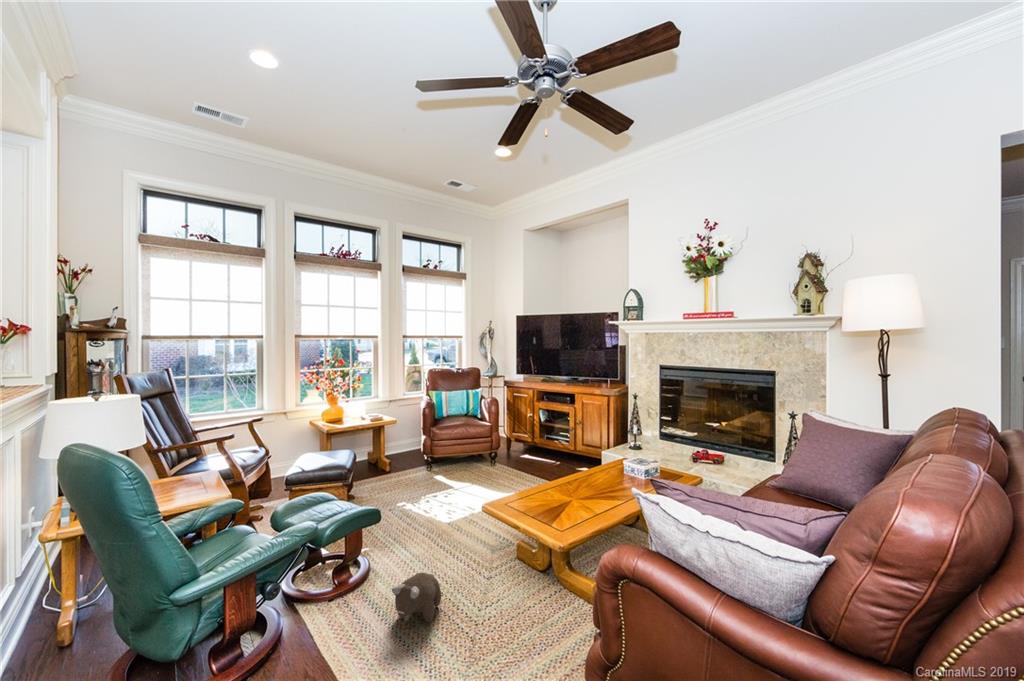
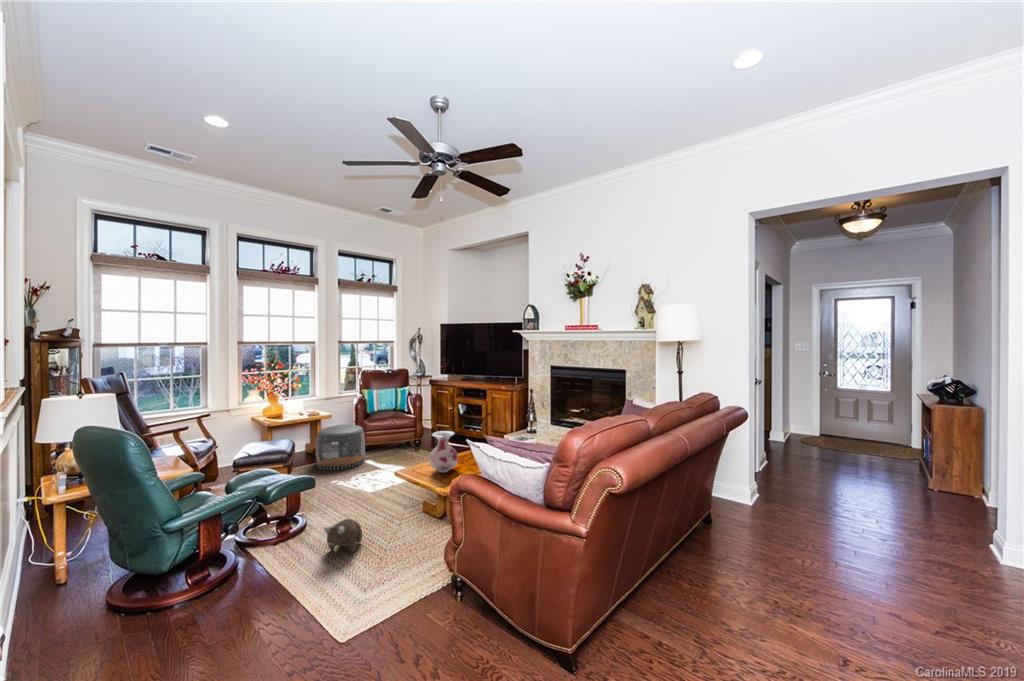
pouf: none [379,433,434,488] -> present [316,425,365,470]
vase: none [527,454,567,512] -> present [429,431,458,472]

